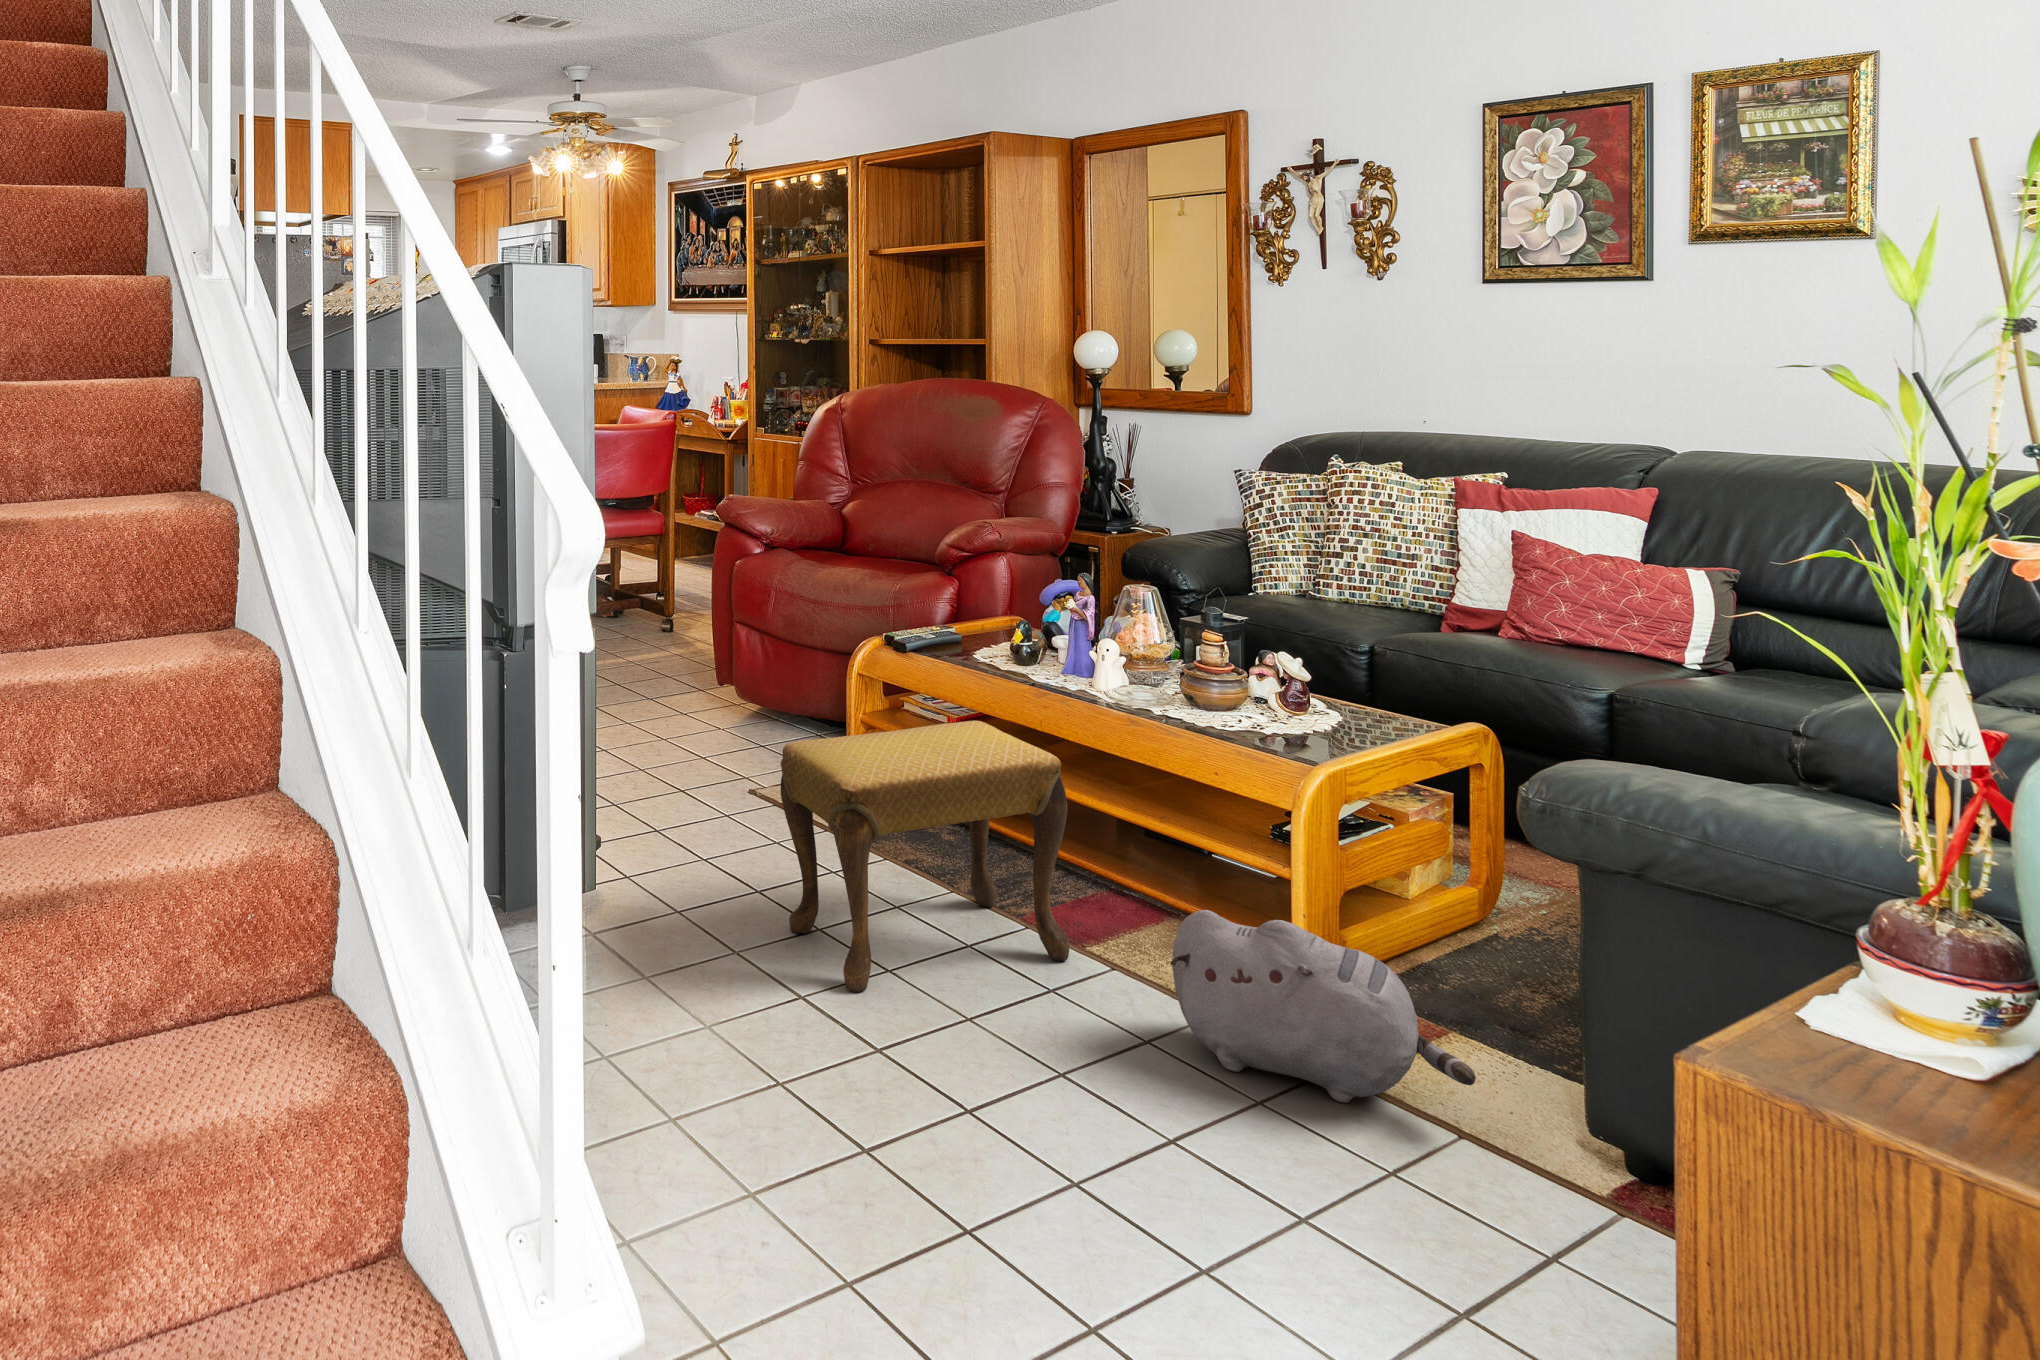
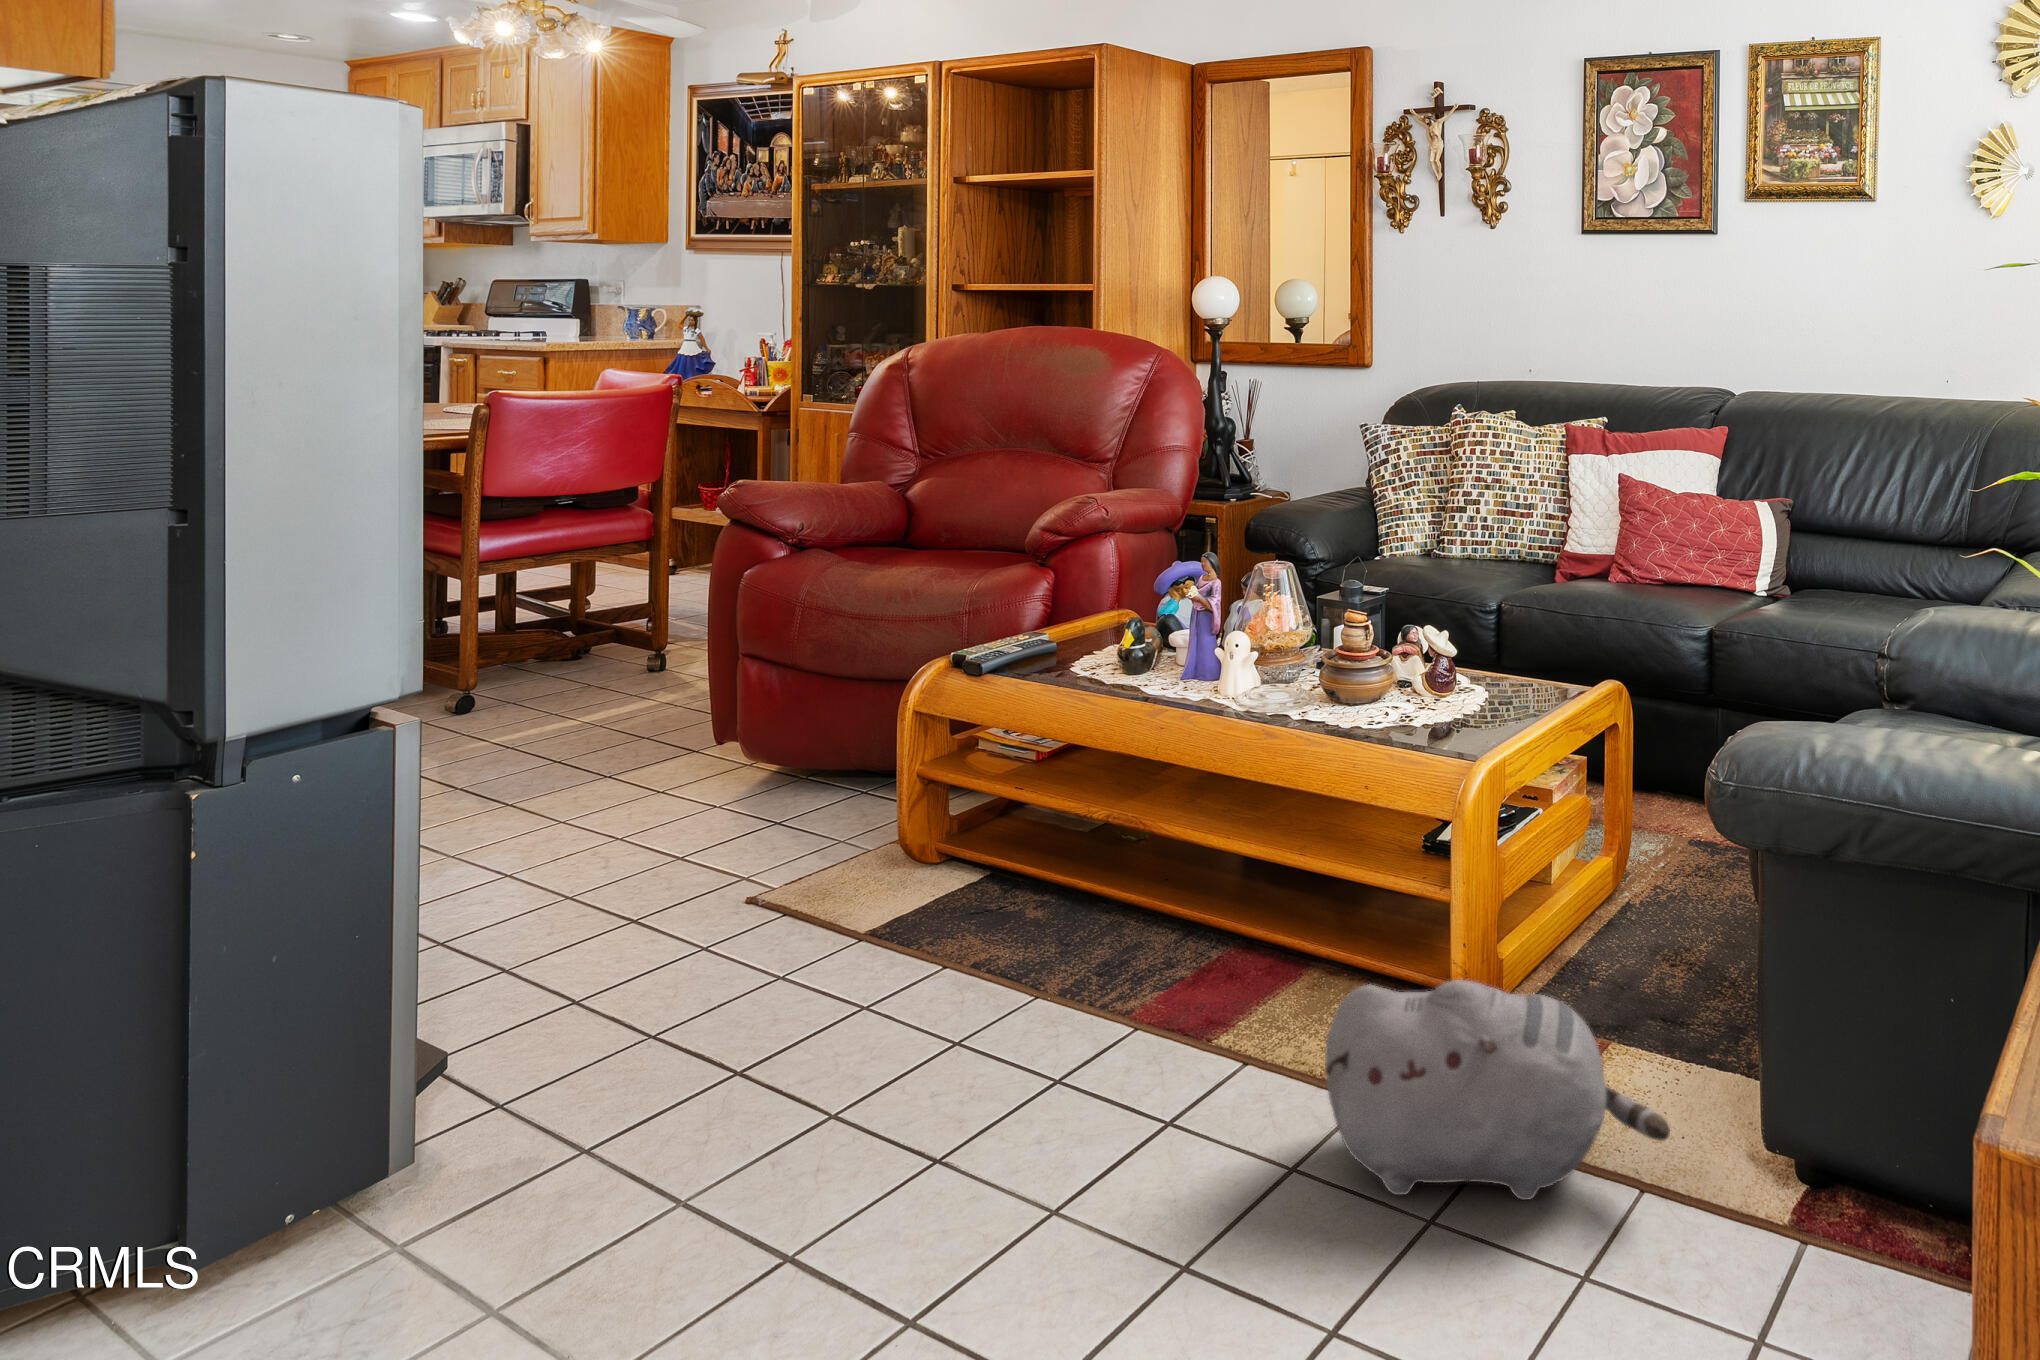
footstool: present [780,721,1070,992] -> none [756,763,1191,1233]

